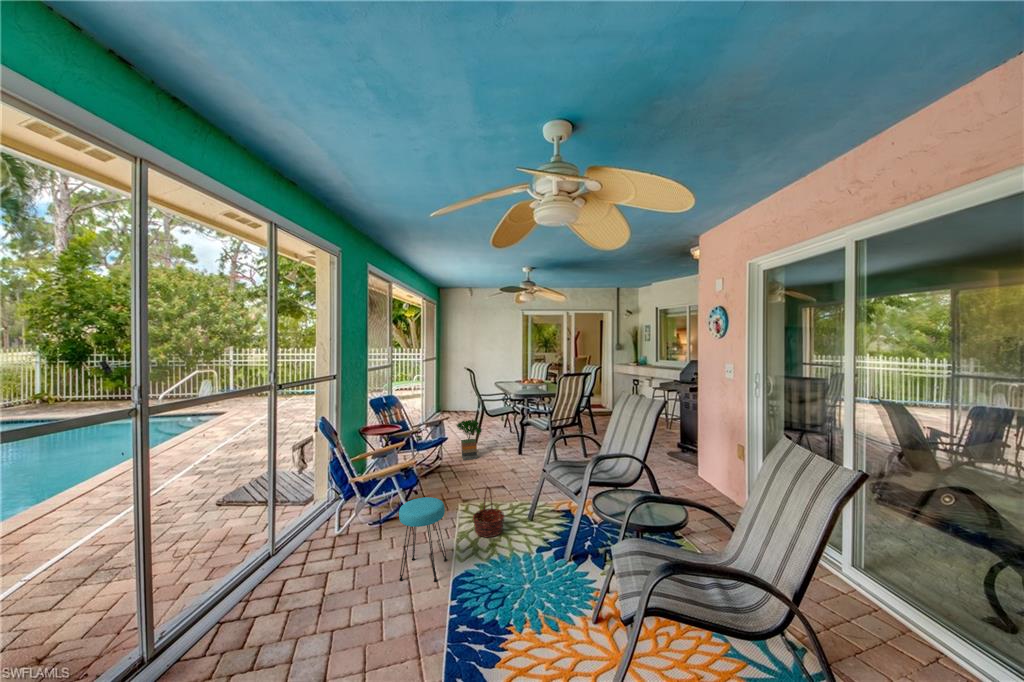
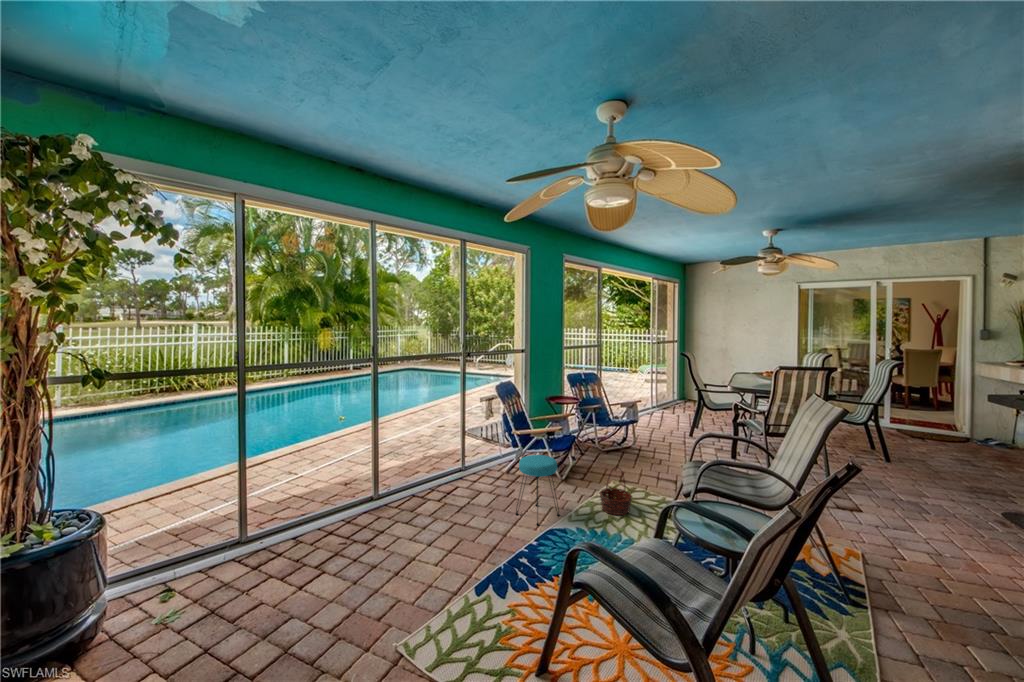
potted tree: present [457,420,482,460] -> none [651,406,680,449]

